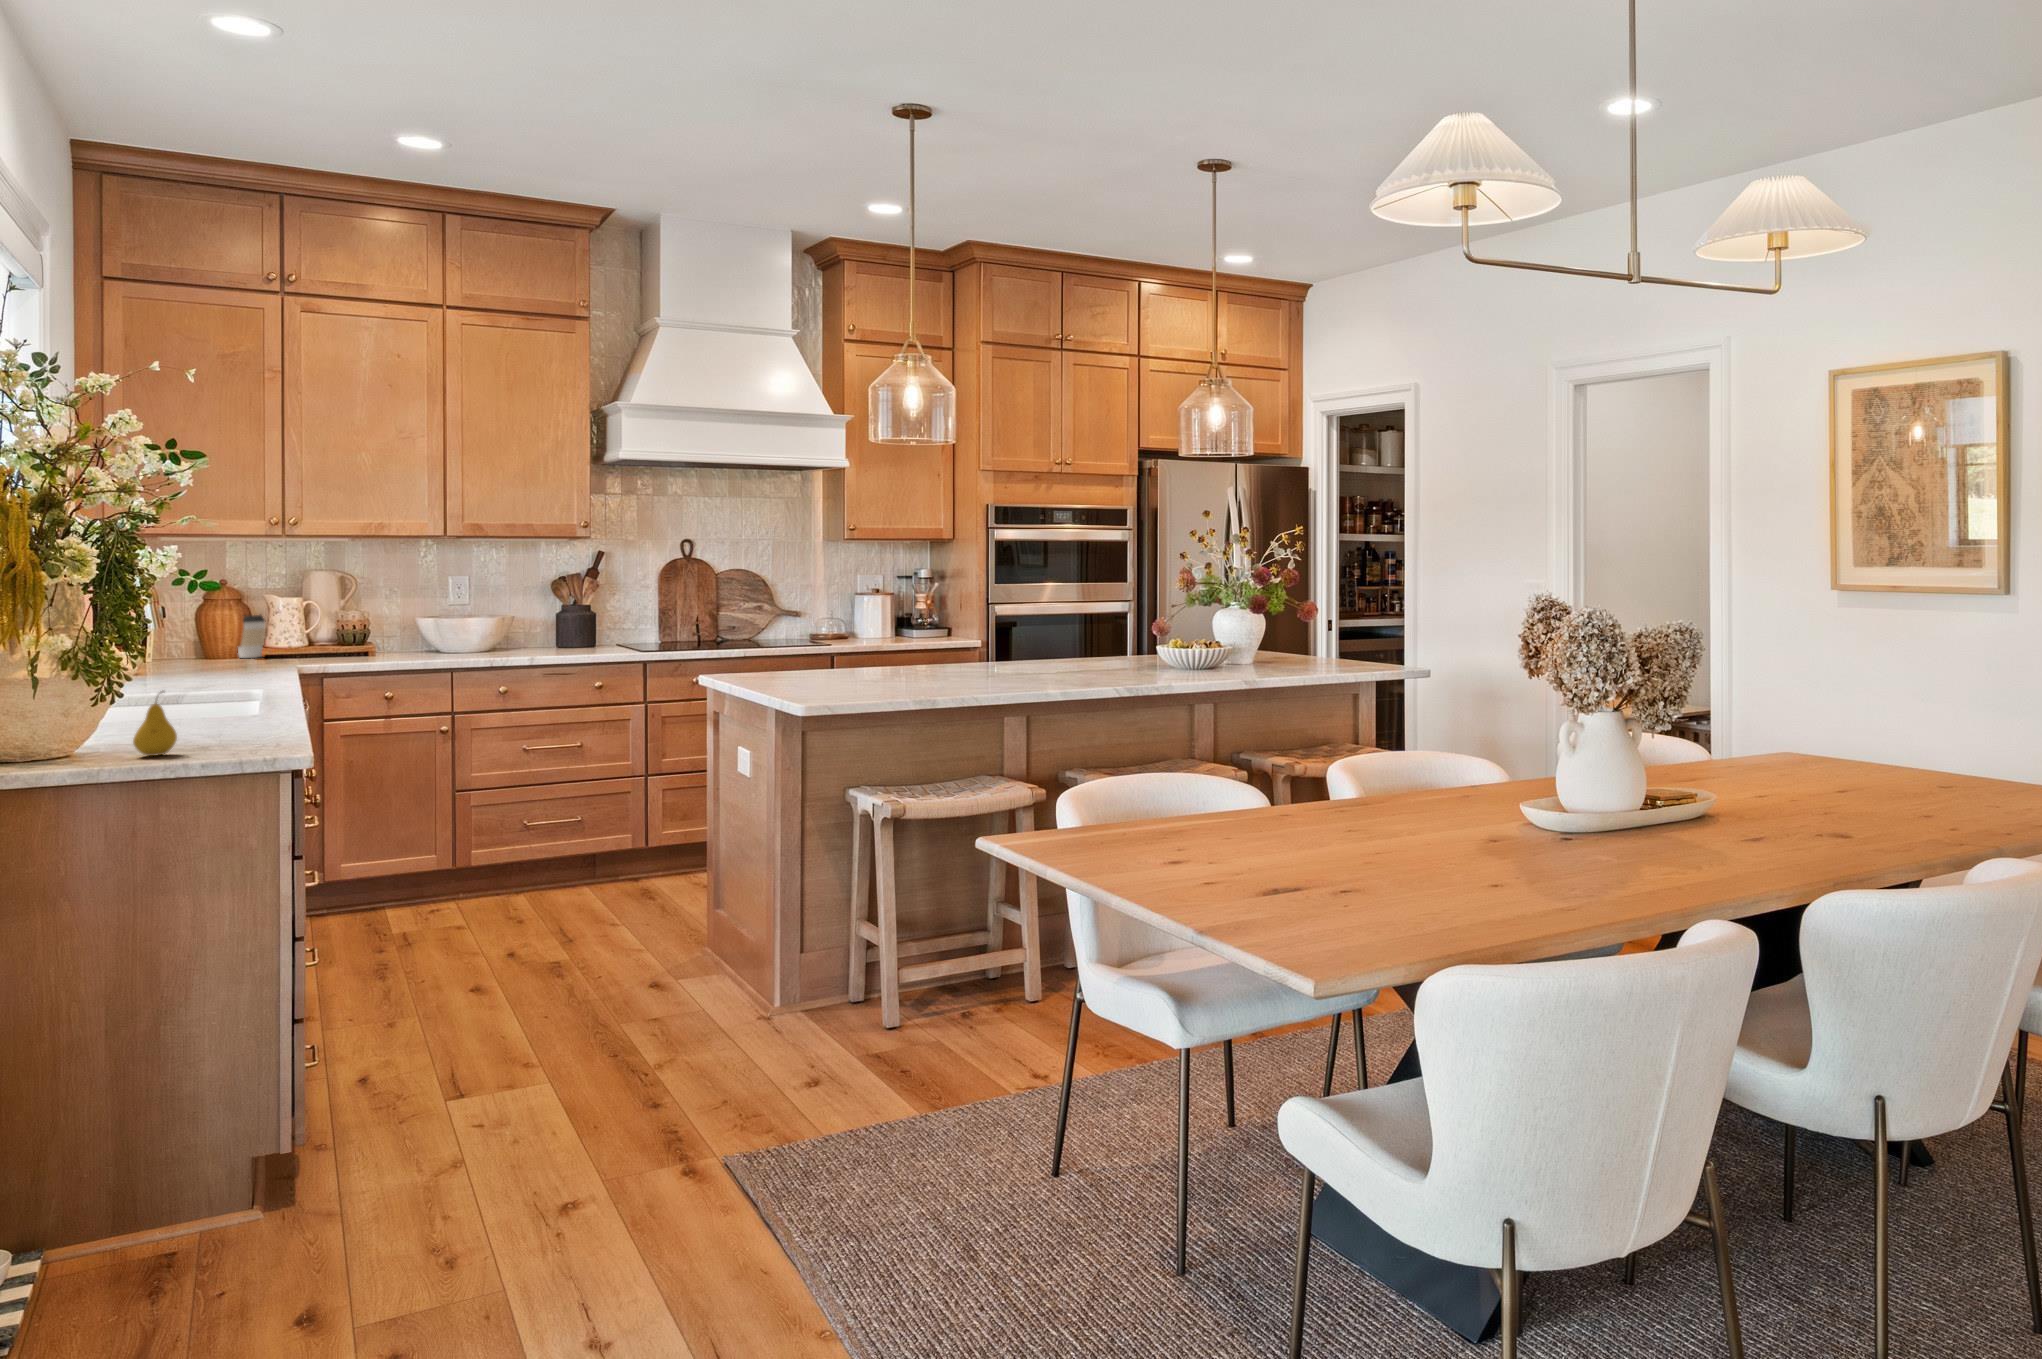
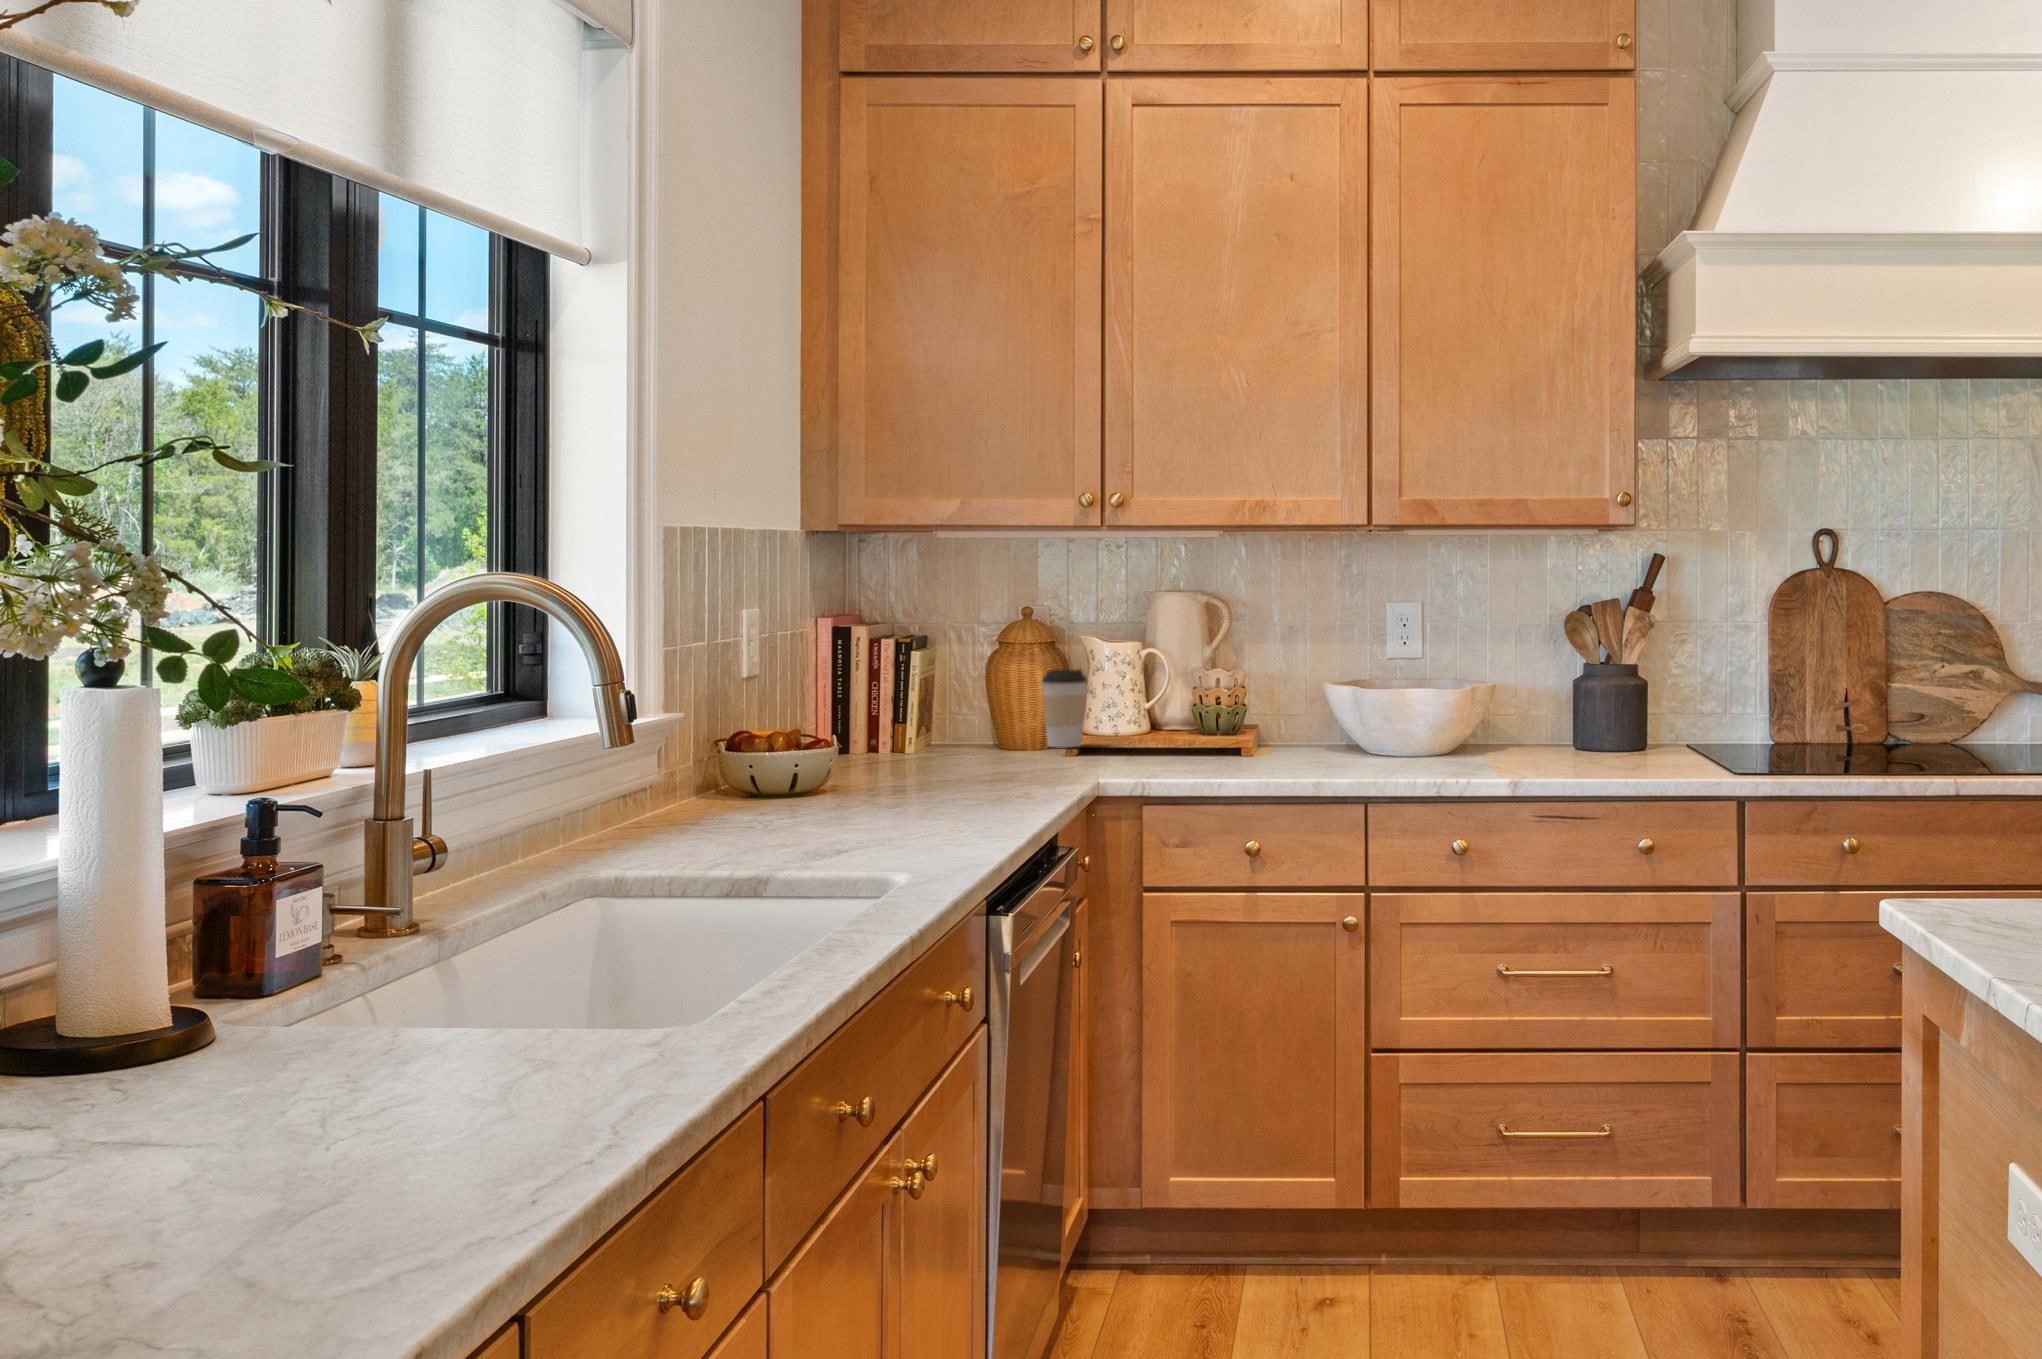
fruit: present [133,691,177,756] -> none [206,1058,338,1286]

